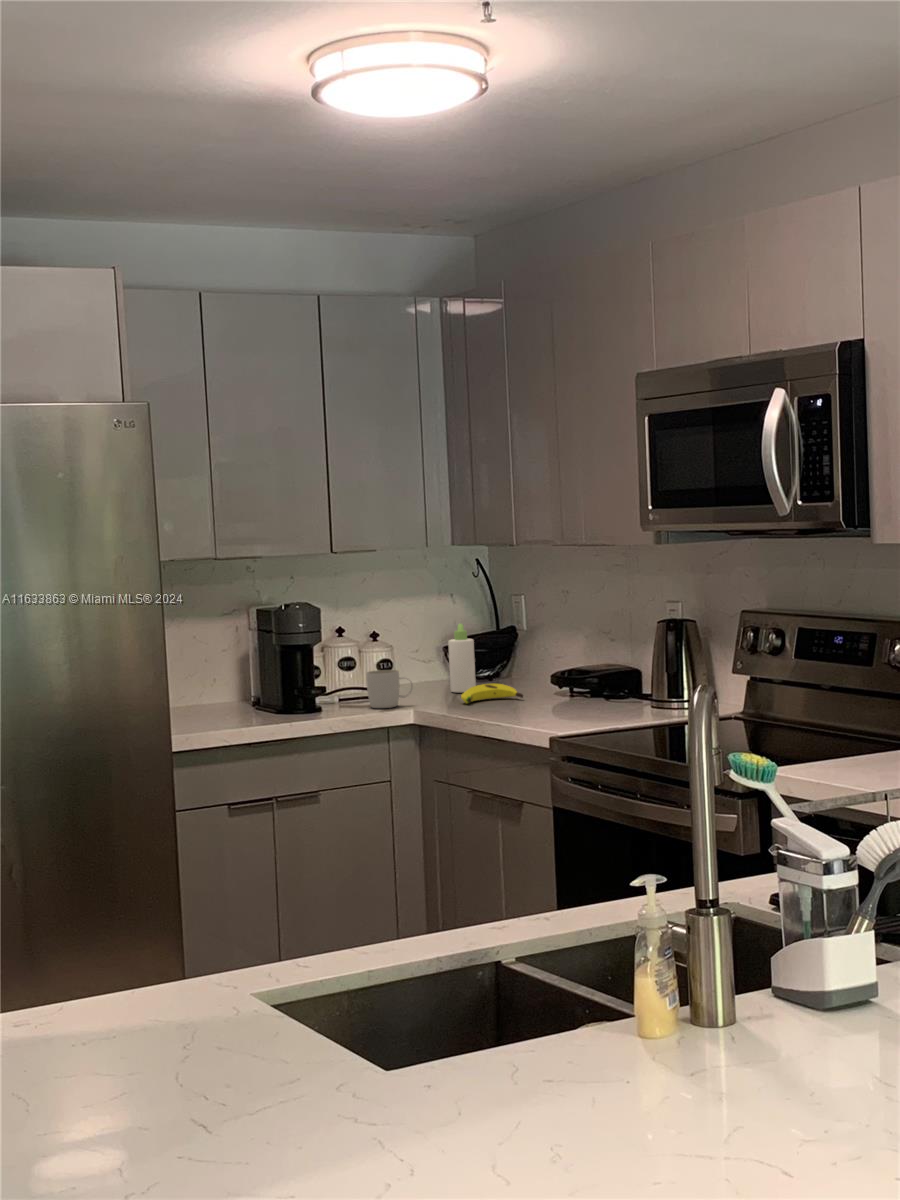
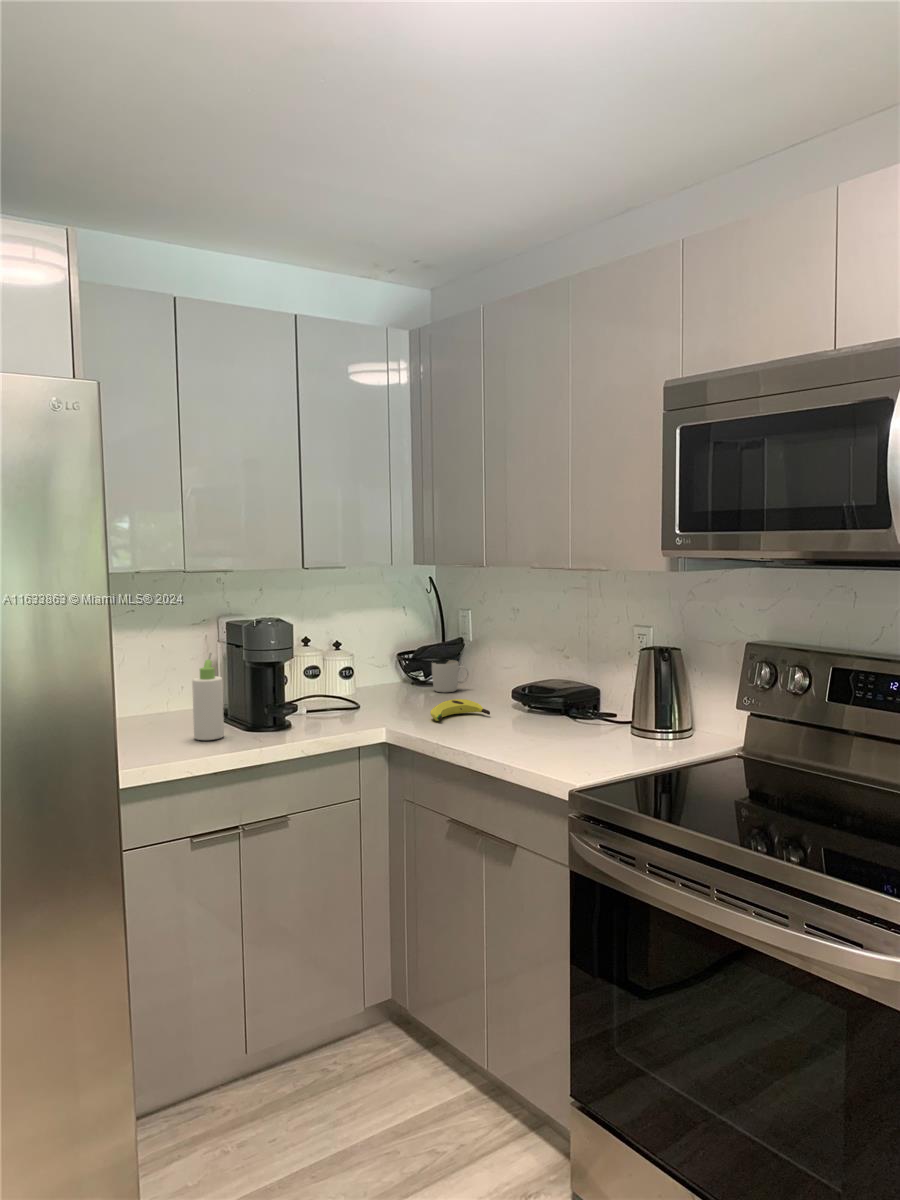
bottle: present [448,619,476,693] -> present [192,653,224,740]
mug: present [366,670,413,708] -> present [432,660,469,692]

